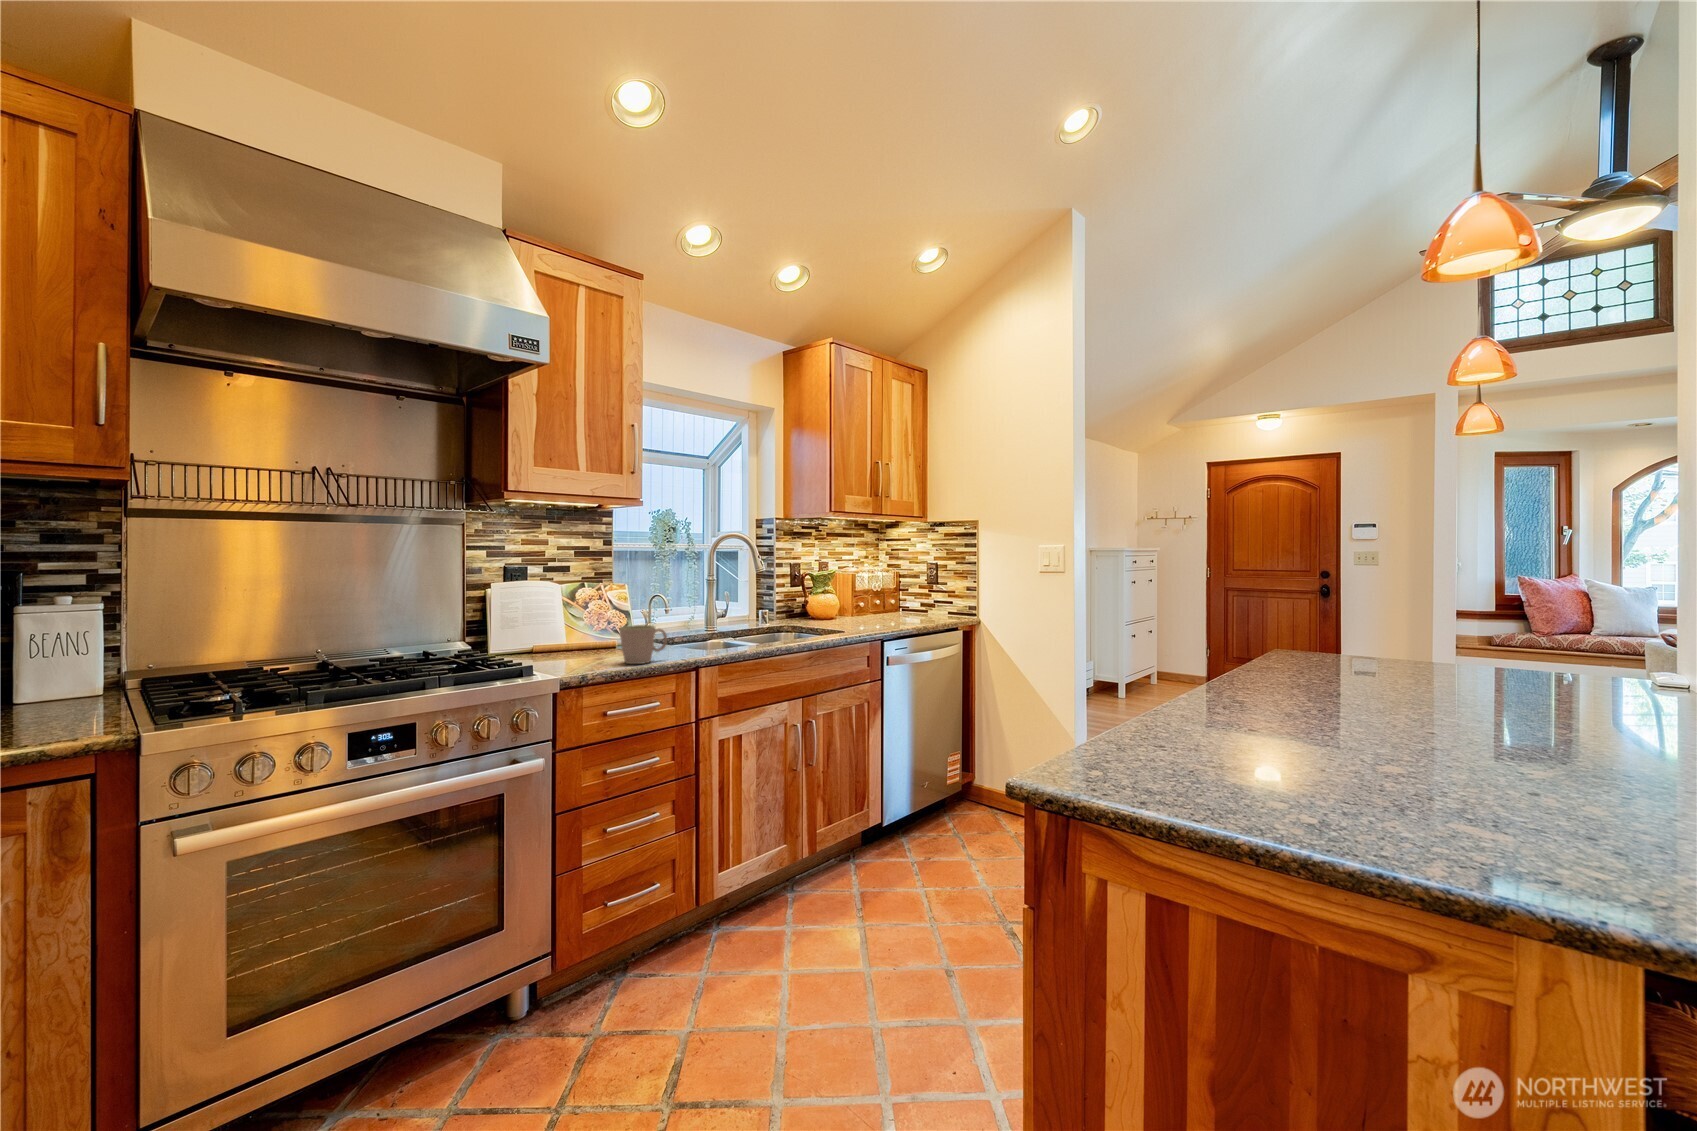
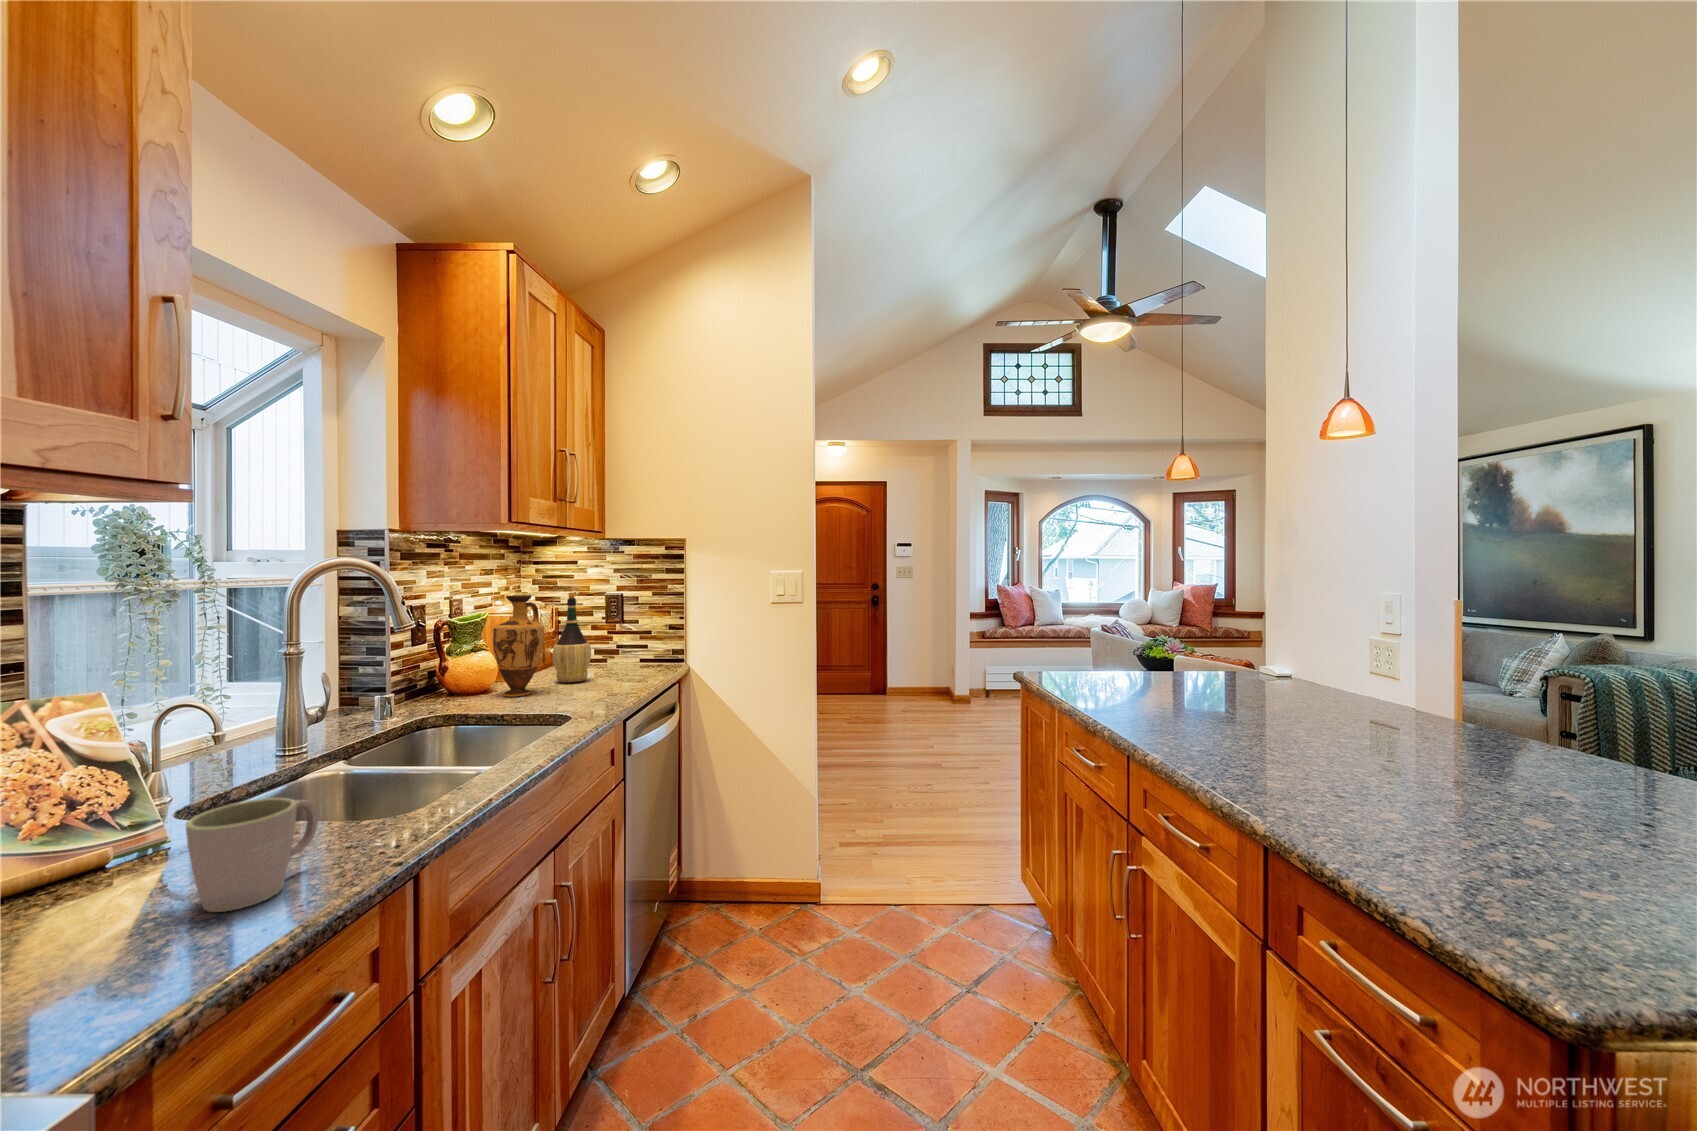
vase: none [832,558,862,624] -> present [493,595,544,697]
wine bottle: none [875,558,900,621] -> present [552,593,591,682]

